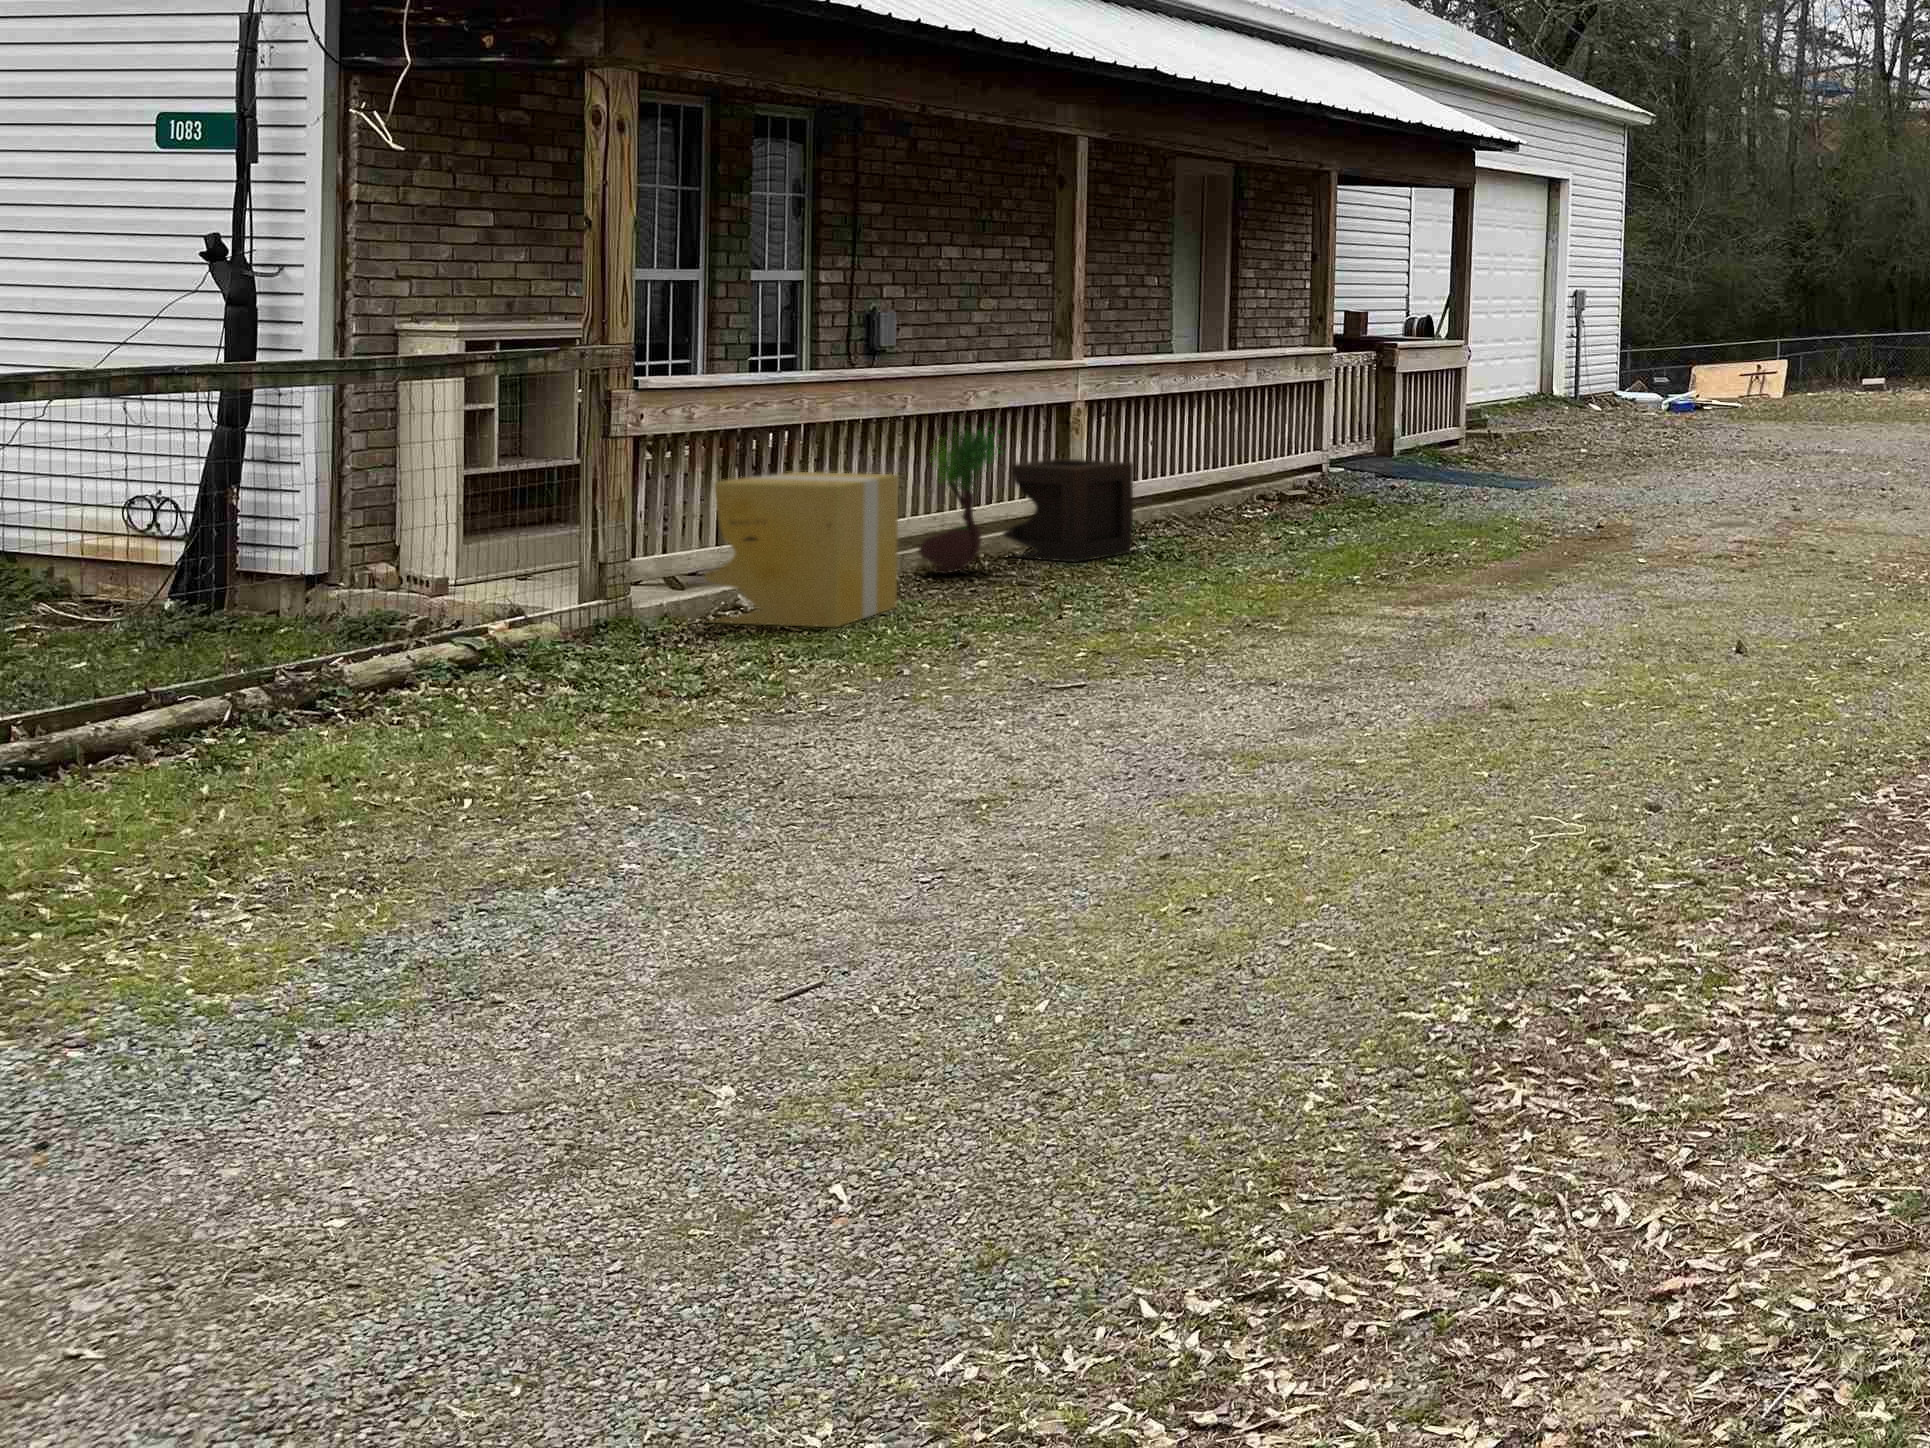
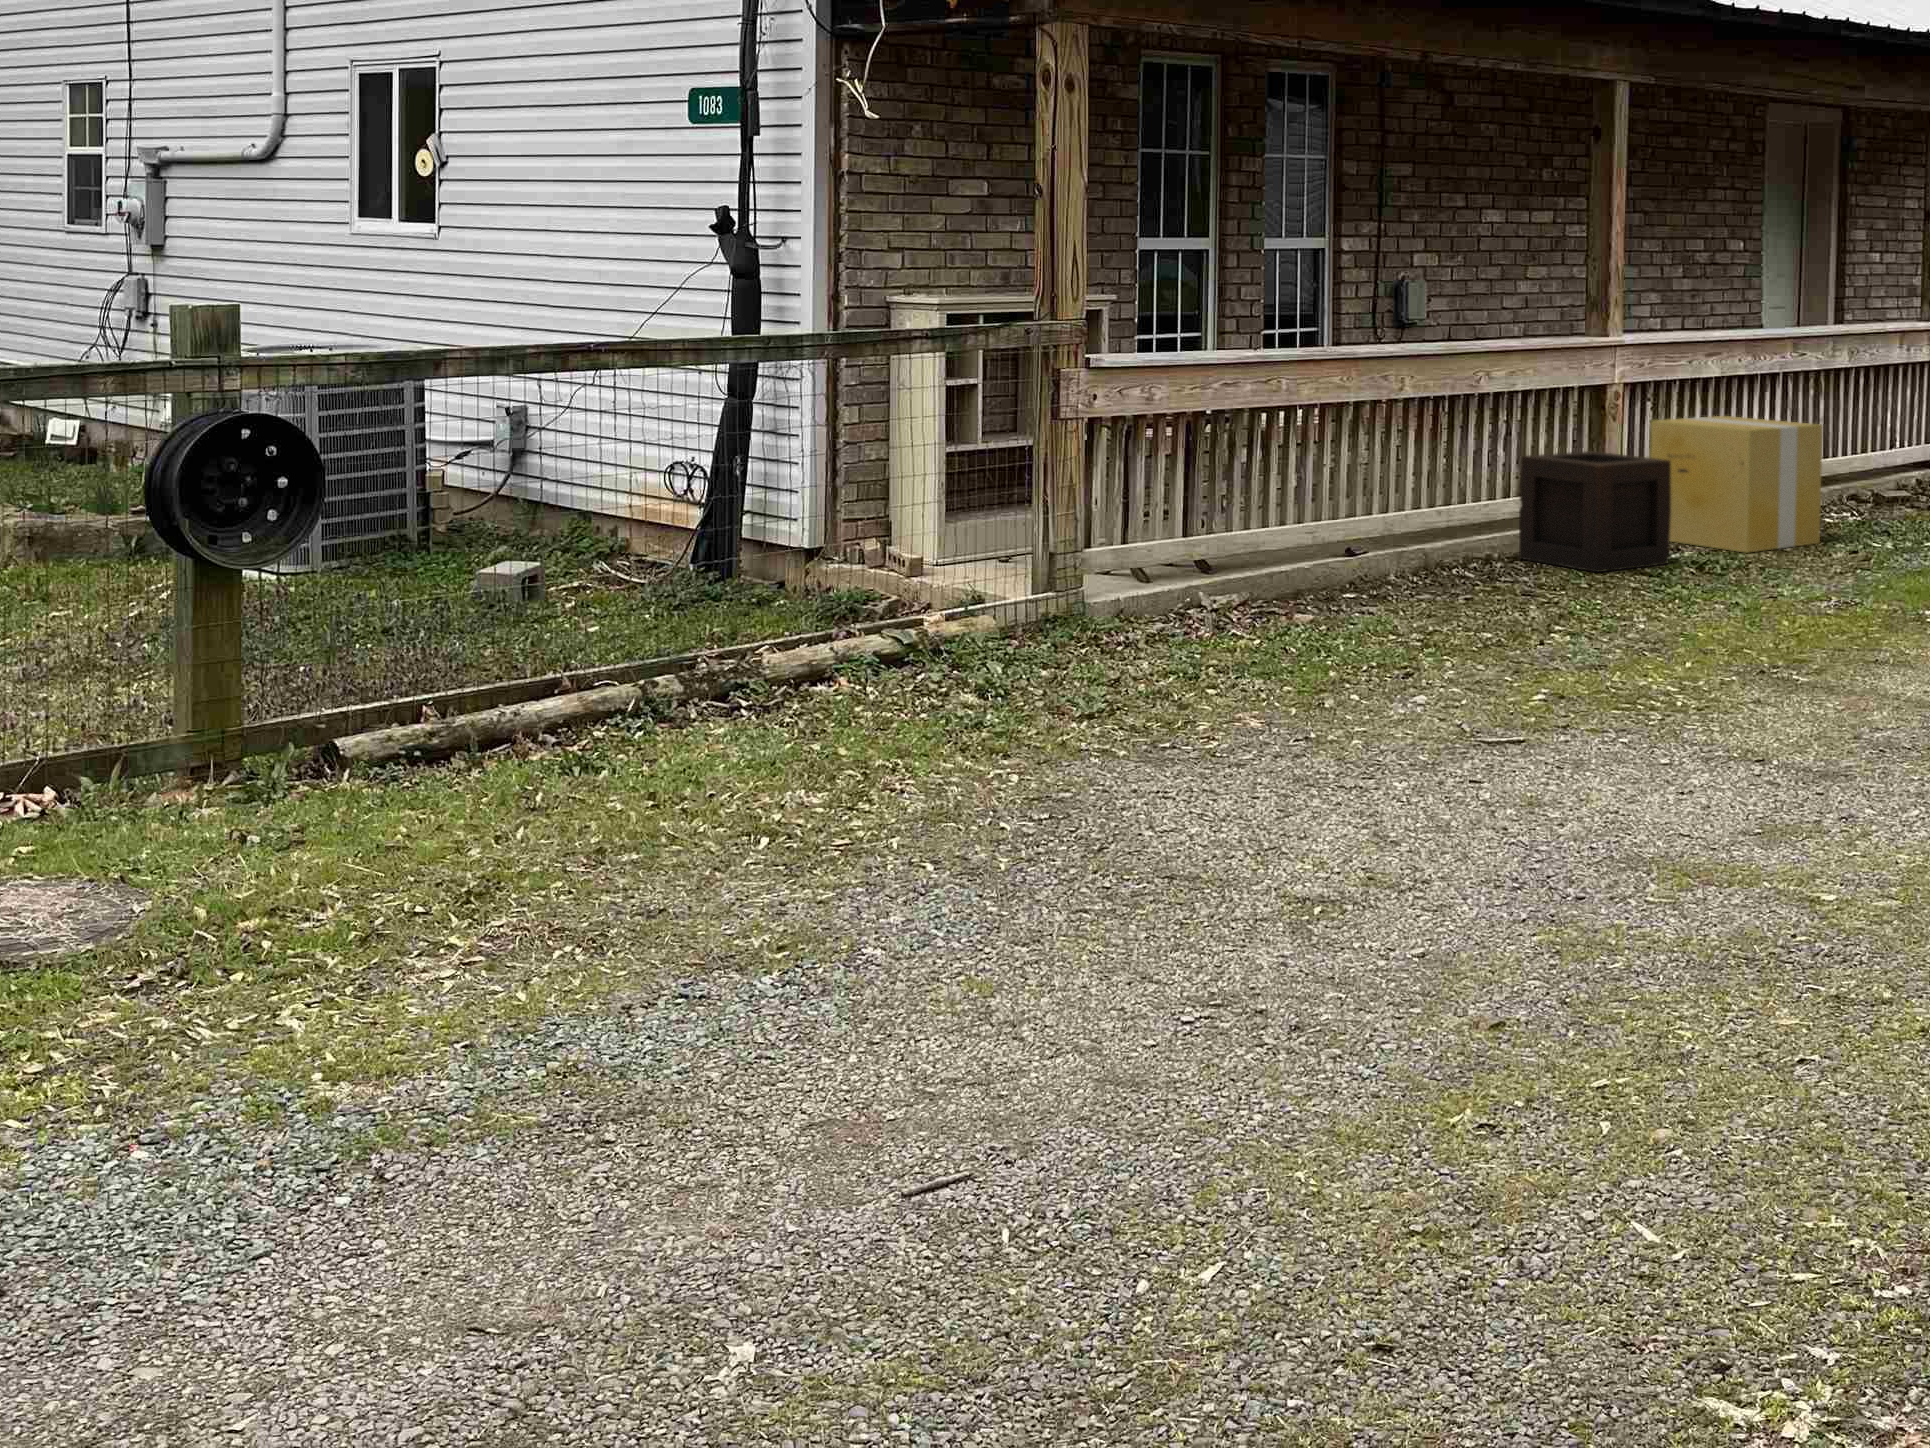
potted tree: present [919,427,999,574] -> none [1410,402,1515,577]
cardboard box: present [705,472,898,627] -> present [1650,416,1823,553]

